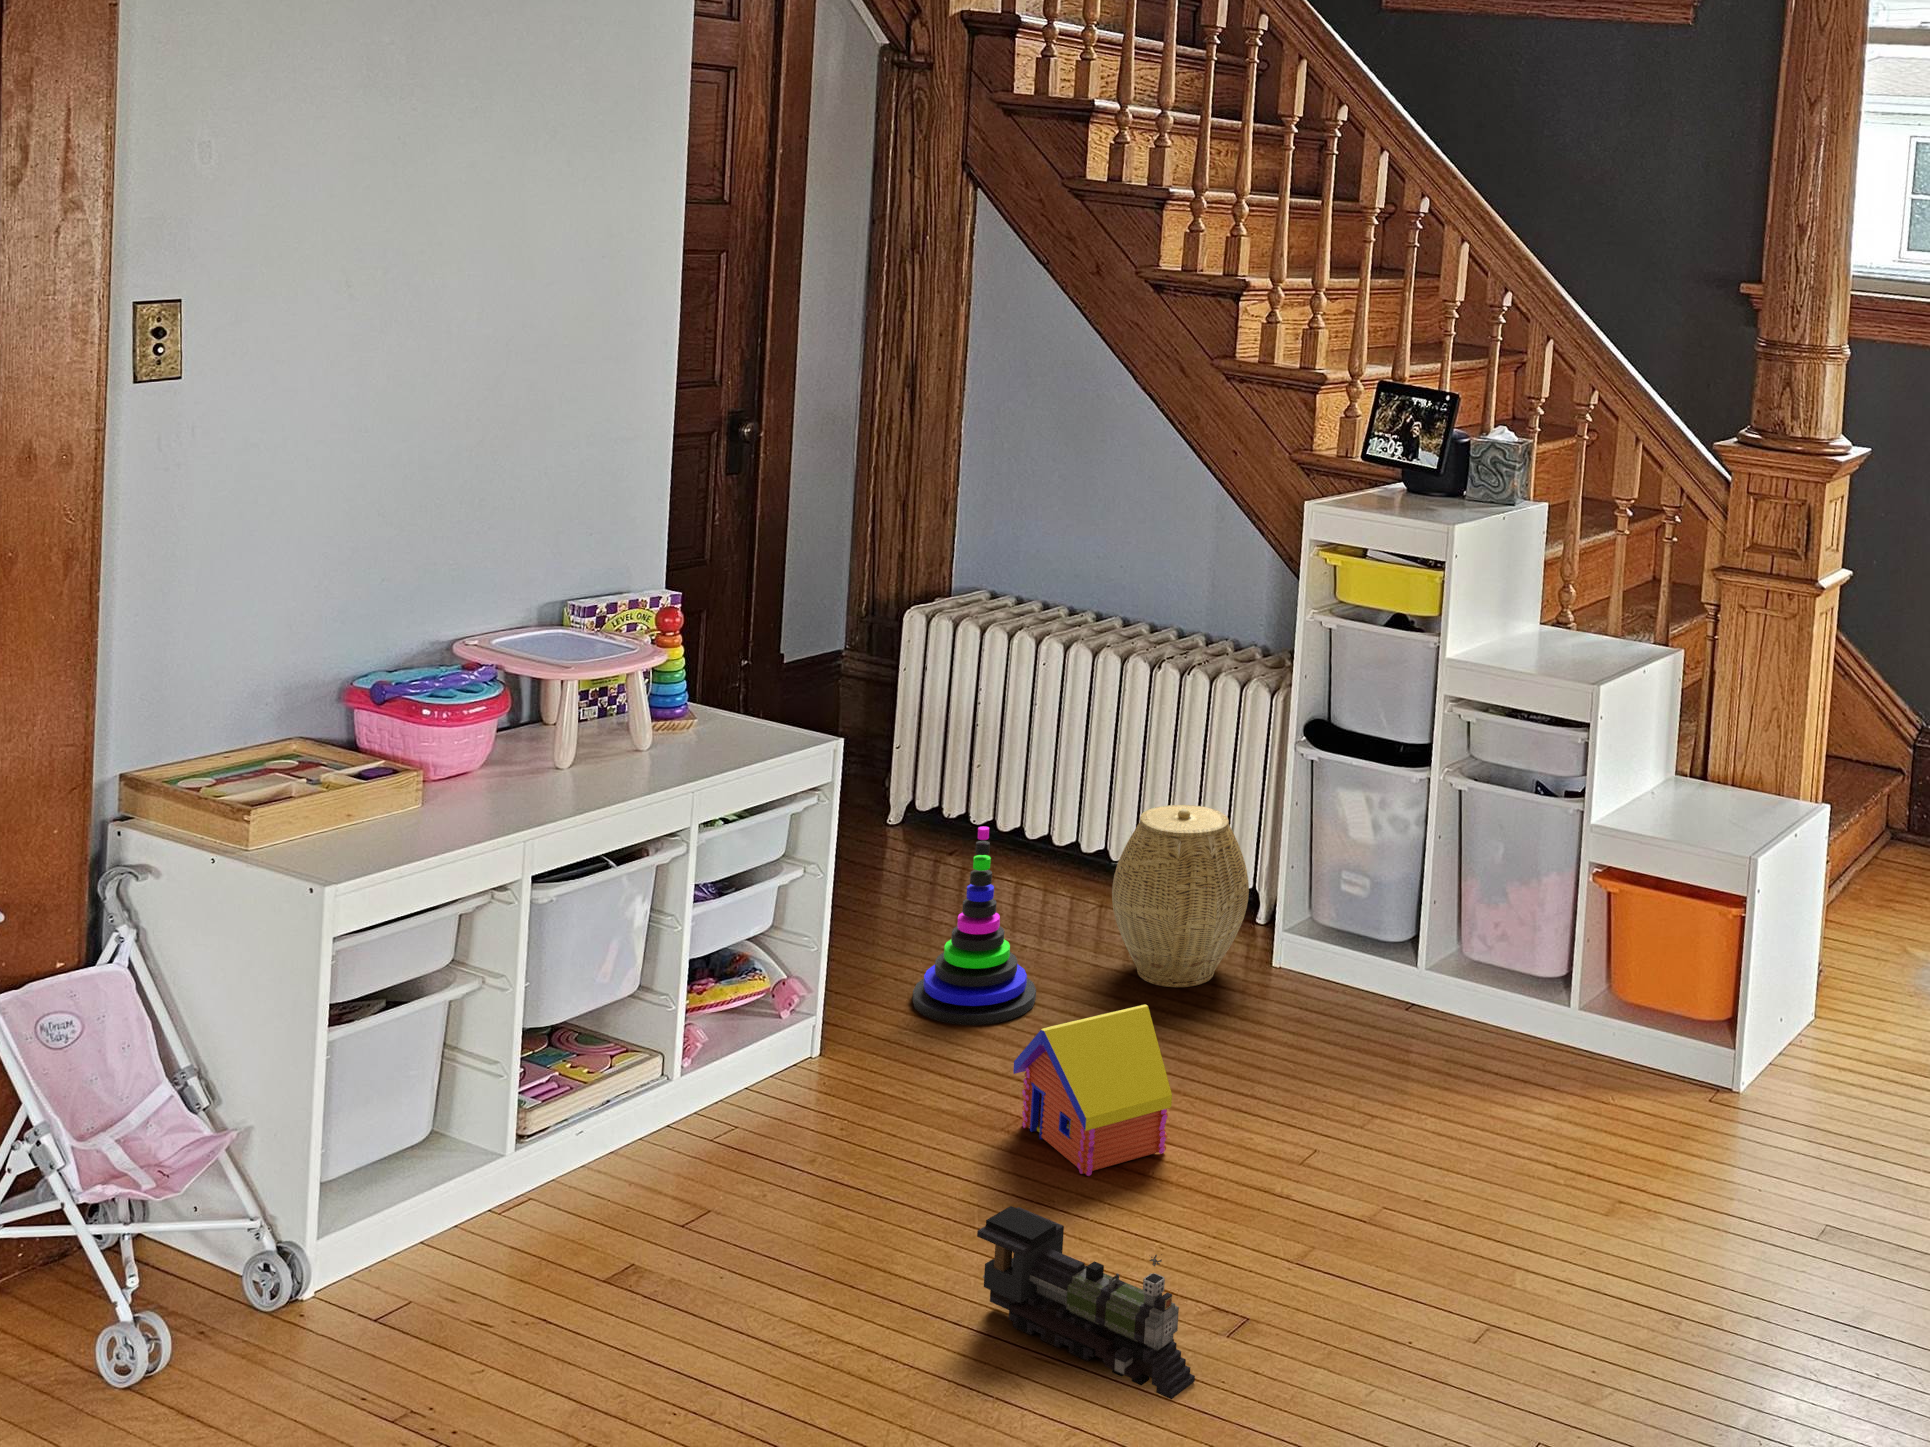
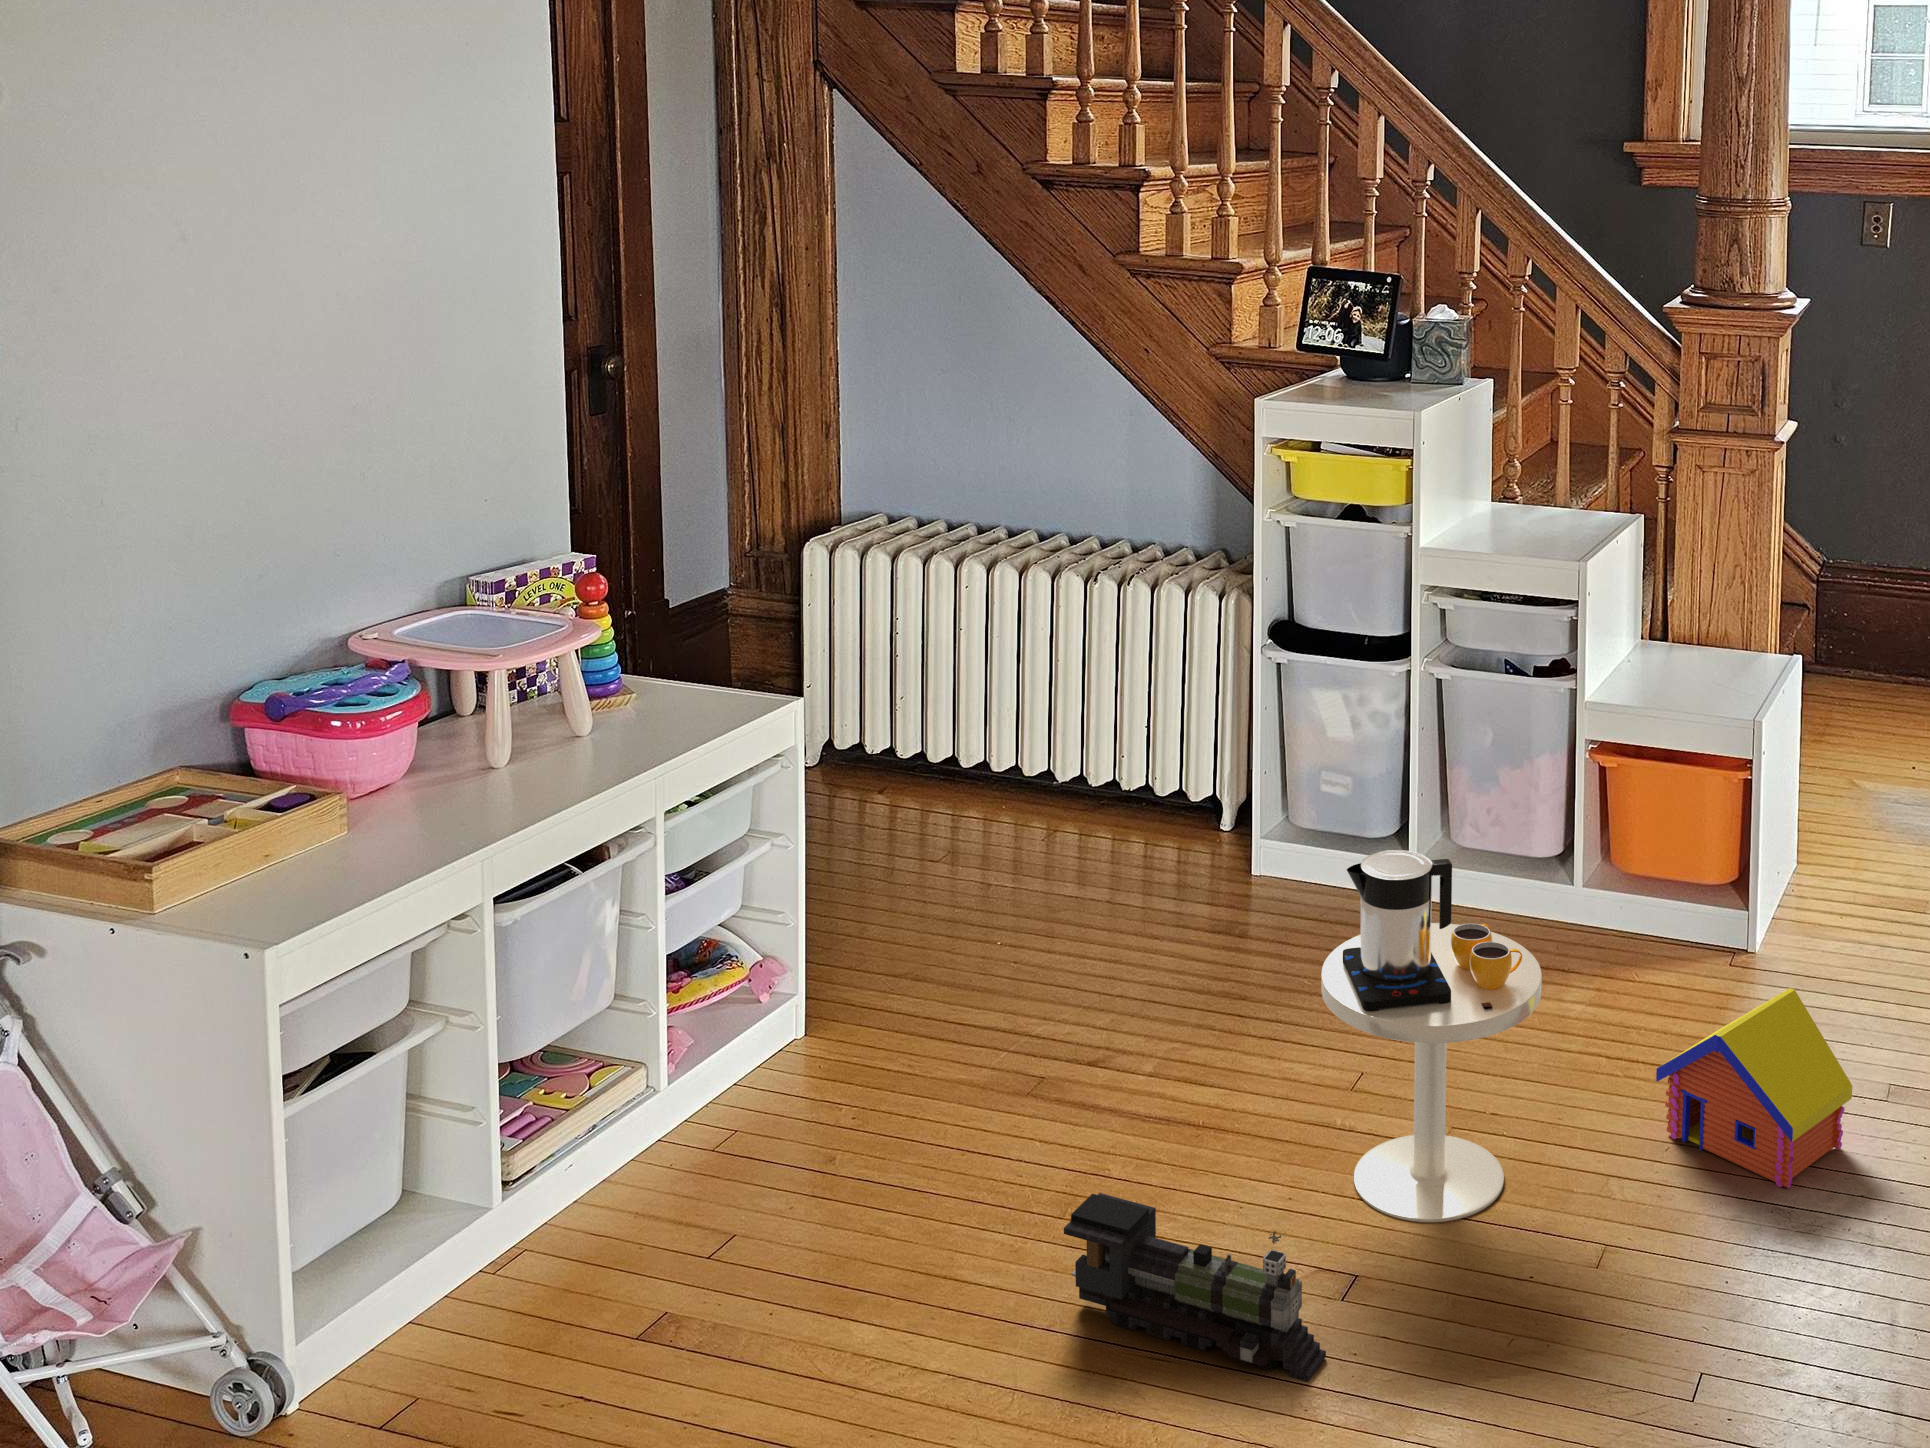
woven basket: present [1112,805,1249,987] -> none [1083,720,1226,910]
stacking toy: present [912,826,1036,1025] -> none [888,769,1019,981]
side table: none [1253,928,1461,1287] -> present [1321,850,1542,1222]
toy house: present [1013,1004,1172,1176] -> present [1656,988,1852,1188]

